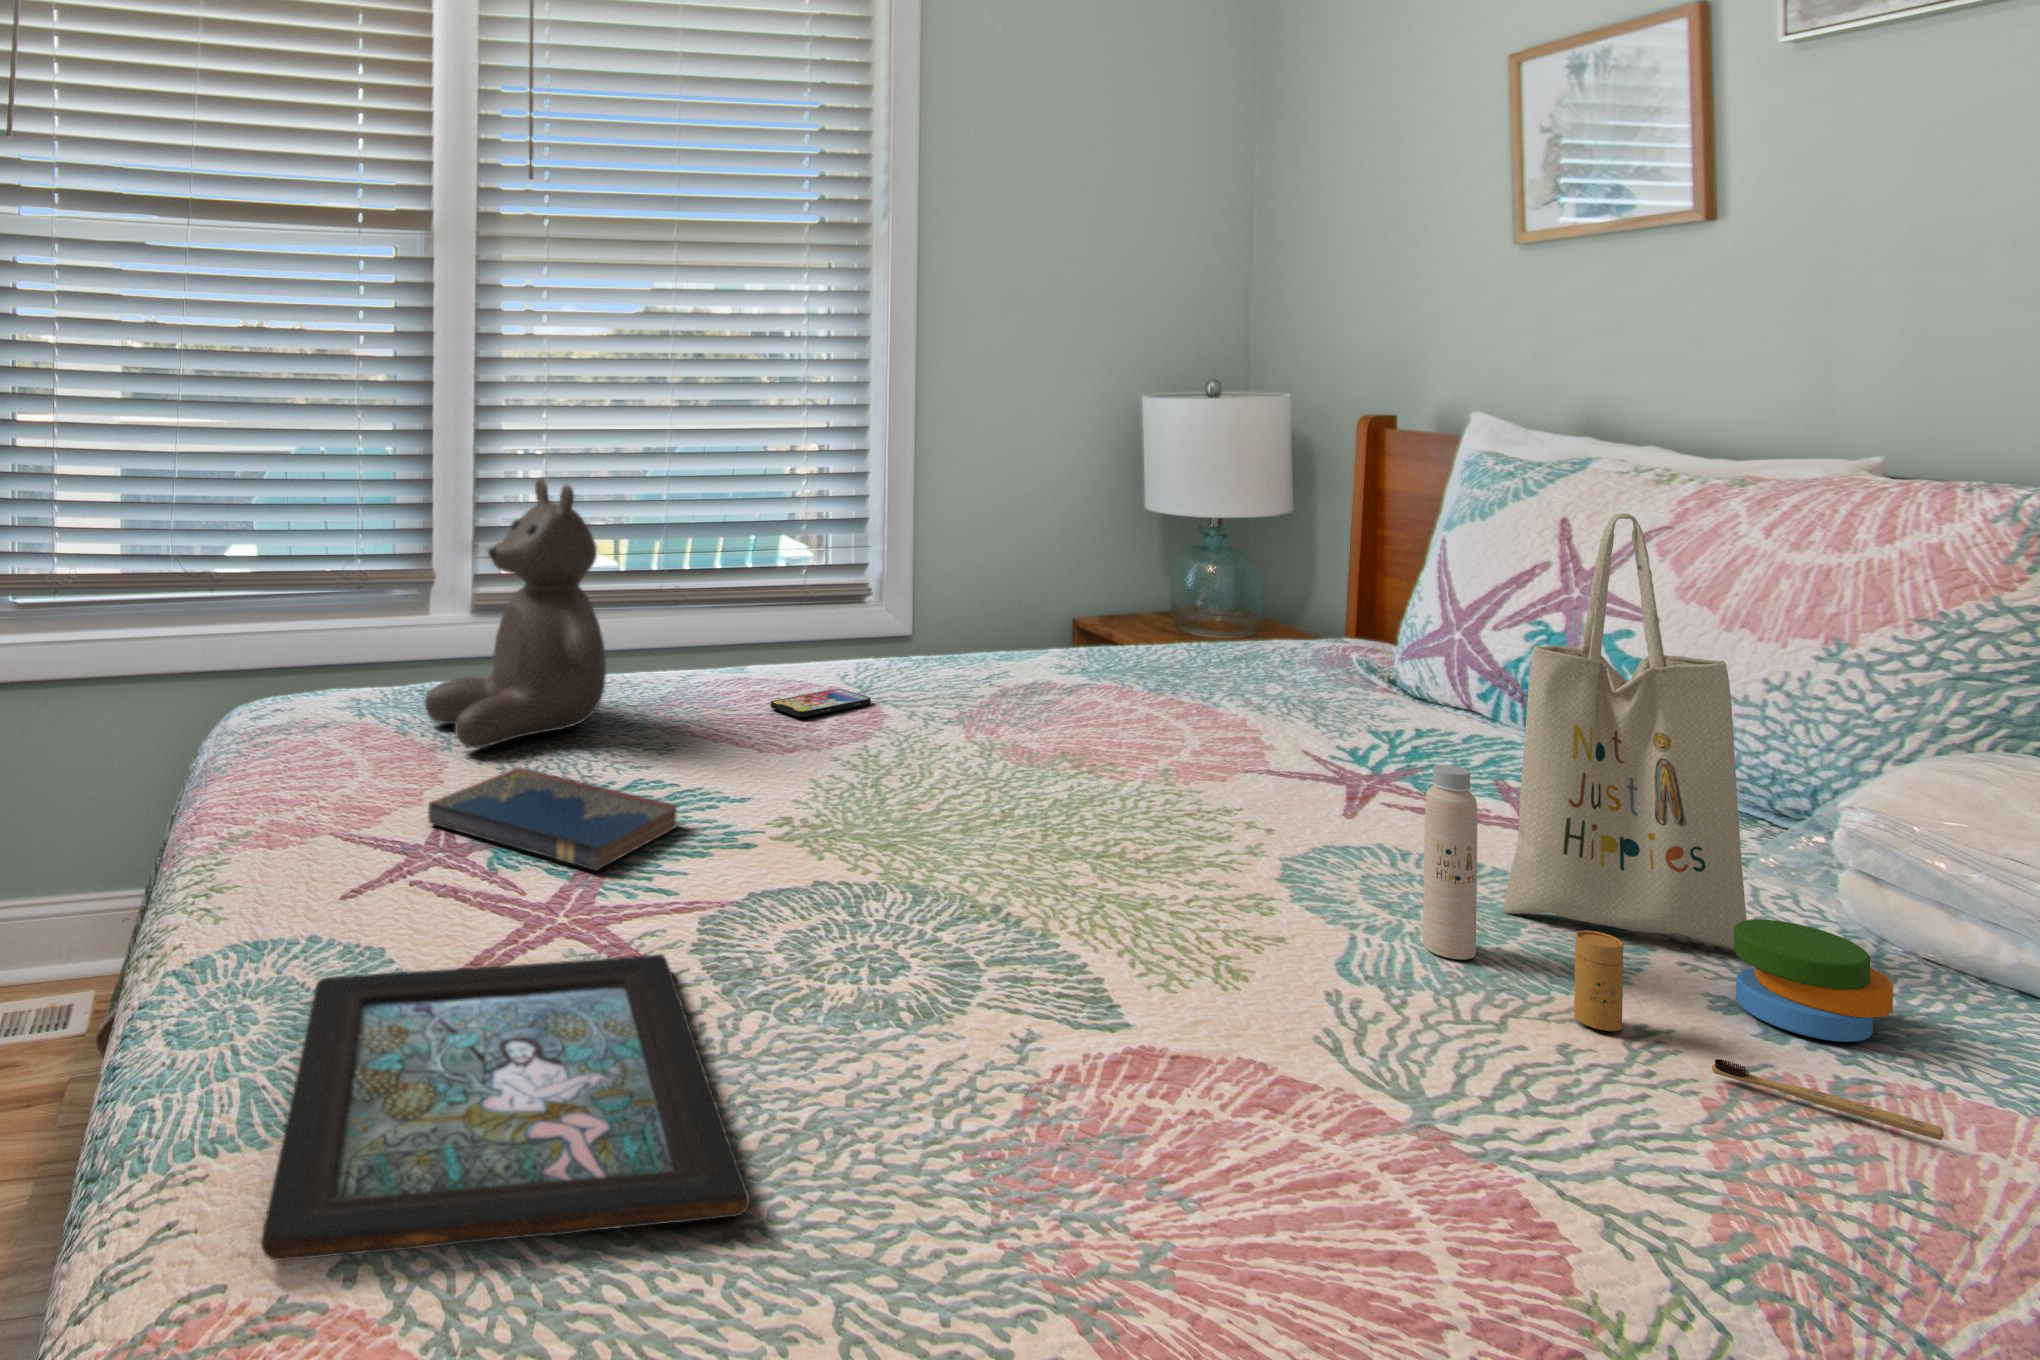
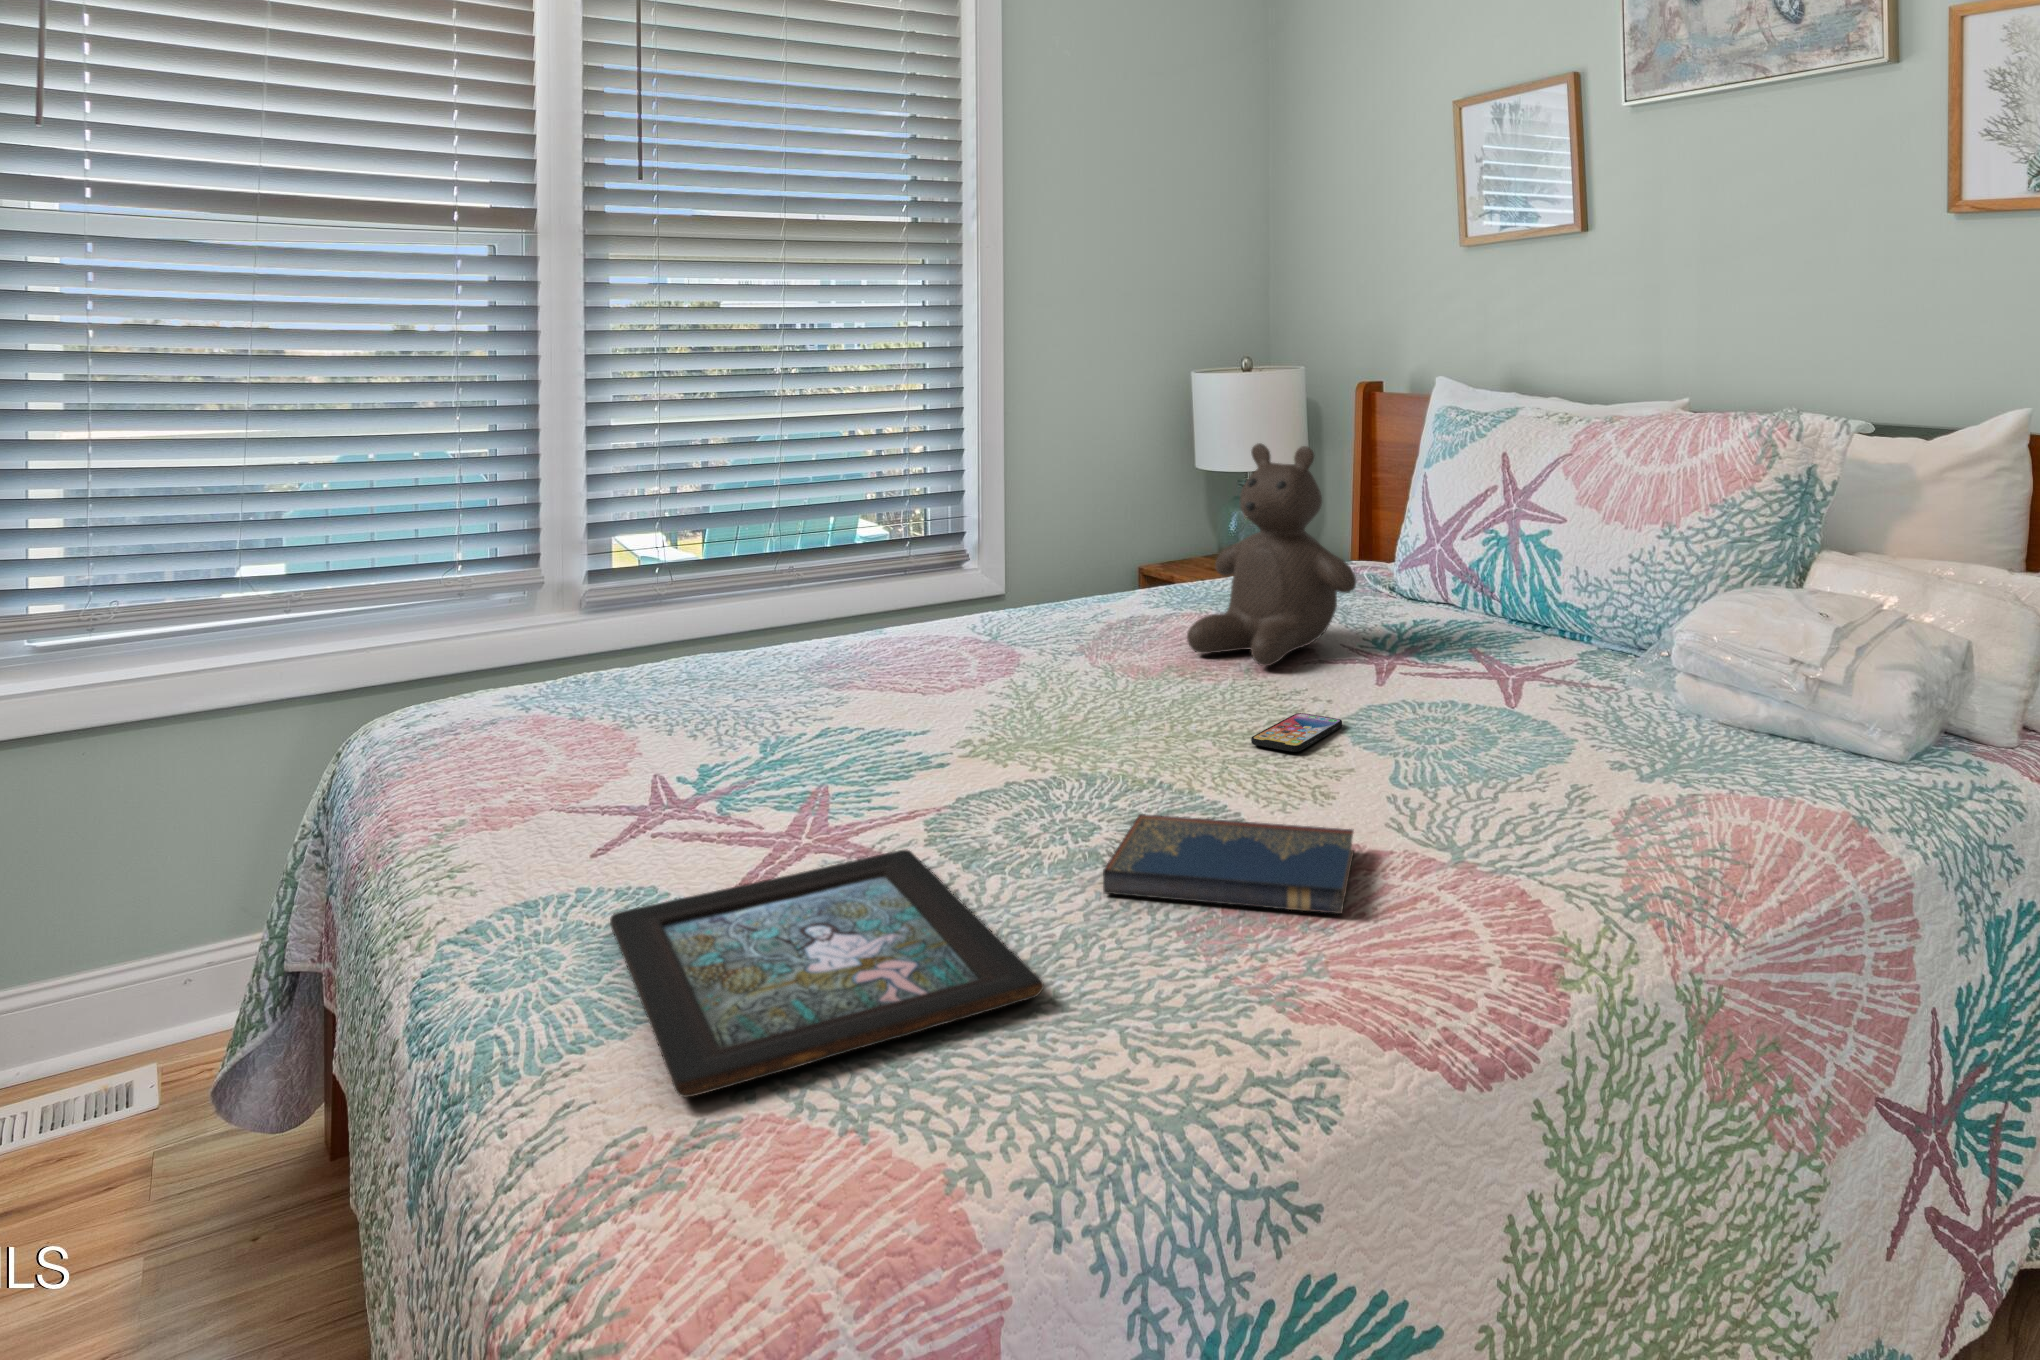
teddy bear: present [424,478,606,748] -> present [1187,443,1356,666]
tote bag: present [1423,513,1944,1140] -> none [1442,444,1733,817]
smartphone: present [771,689,871,717] -> present [1251,713,1342,752]
hardcover book: present [428,767,678,870] -> present [1103,814,1354,914]

